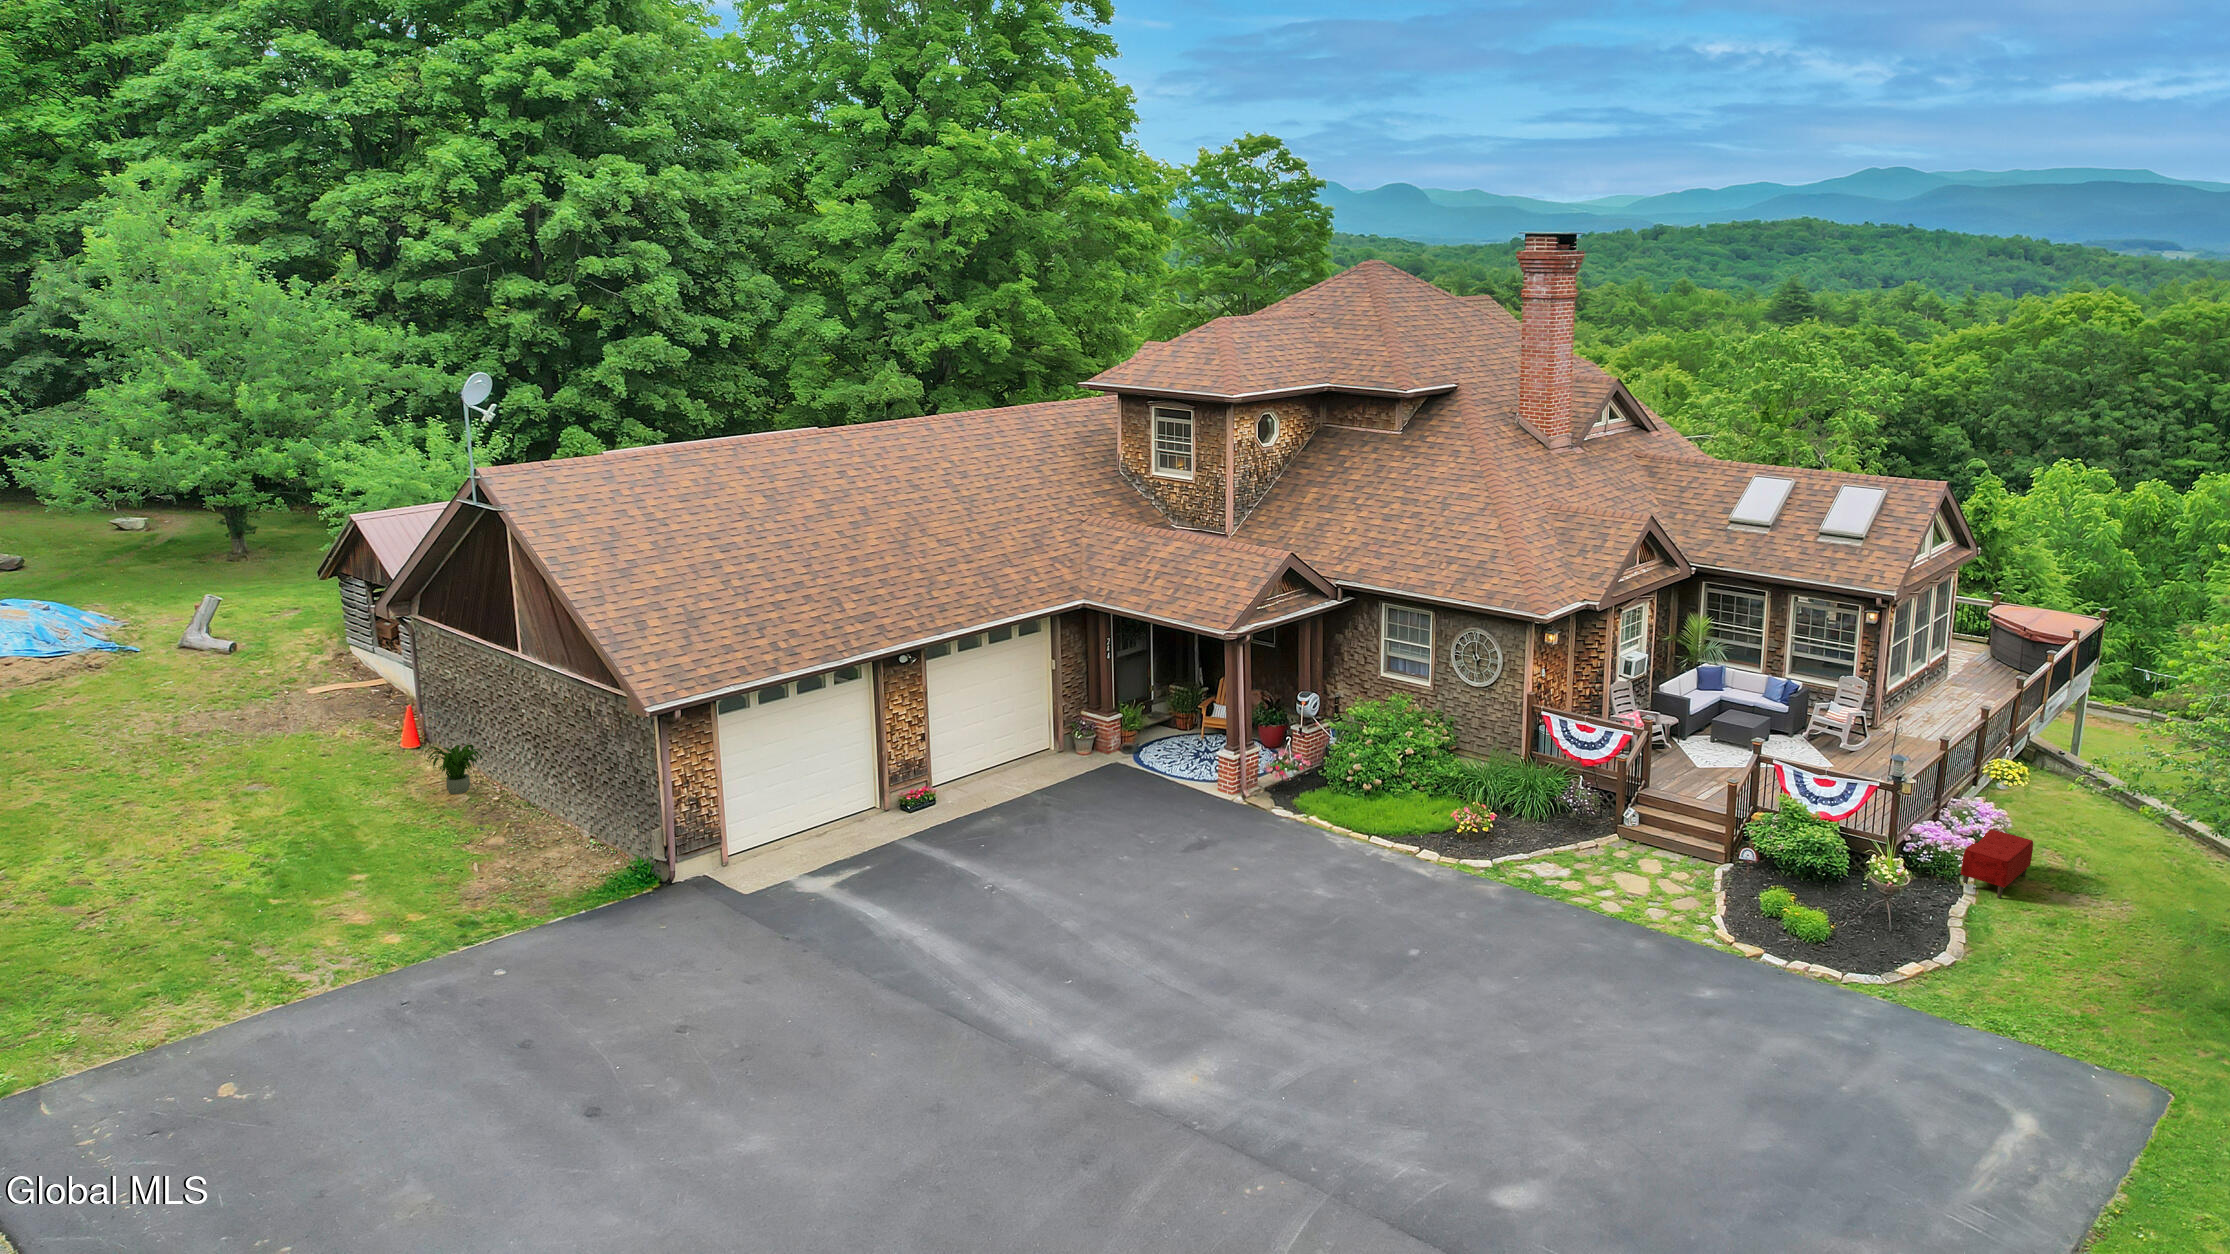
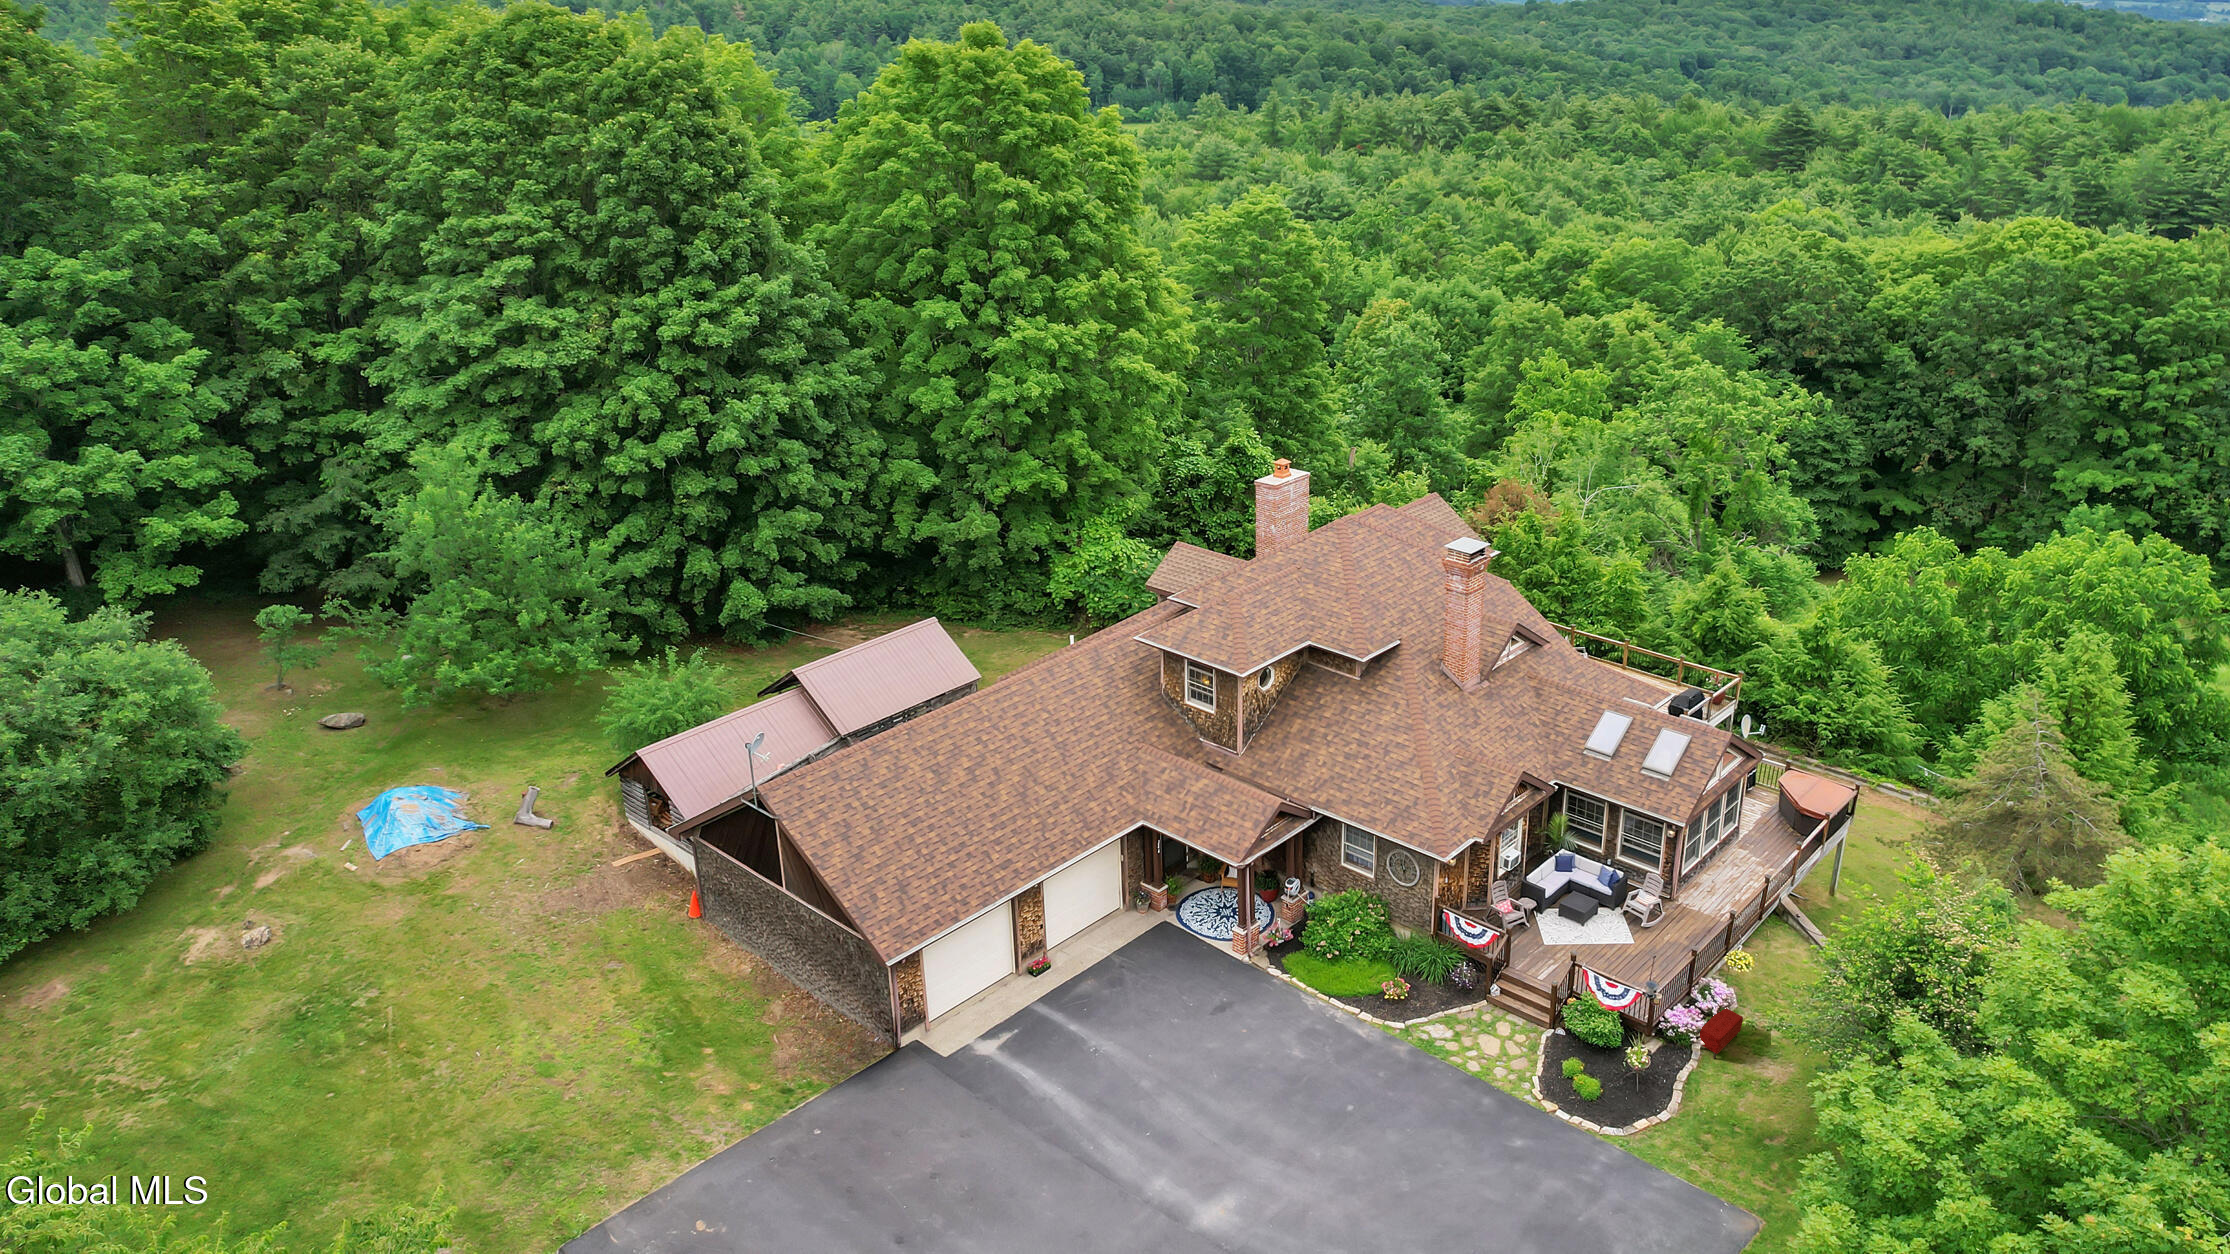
potted plant: present [424,744,483,794] -> none [715,922,754,956]

